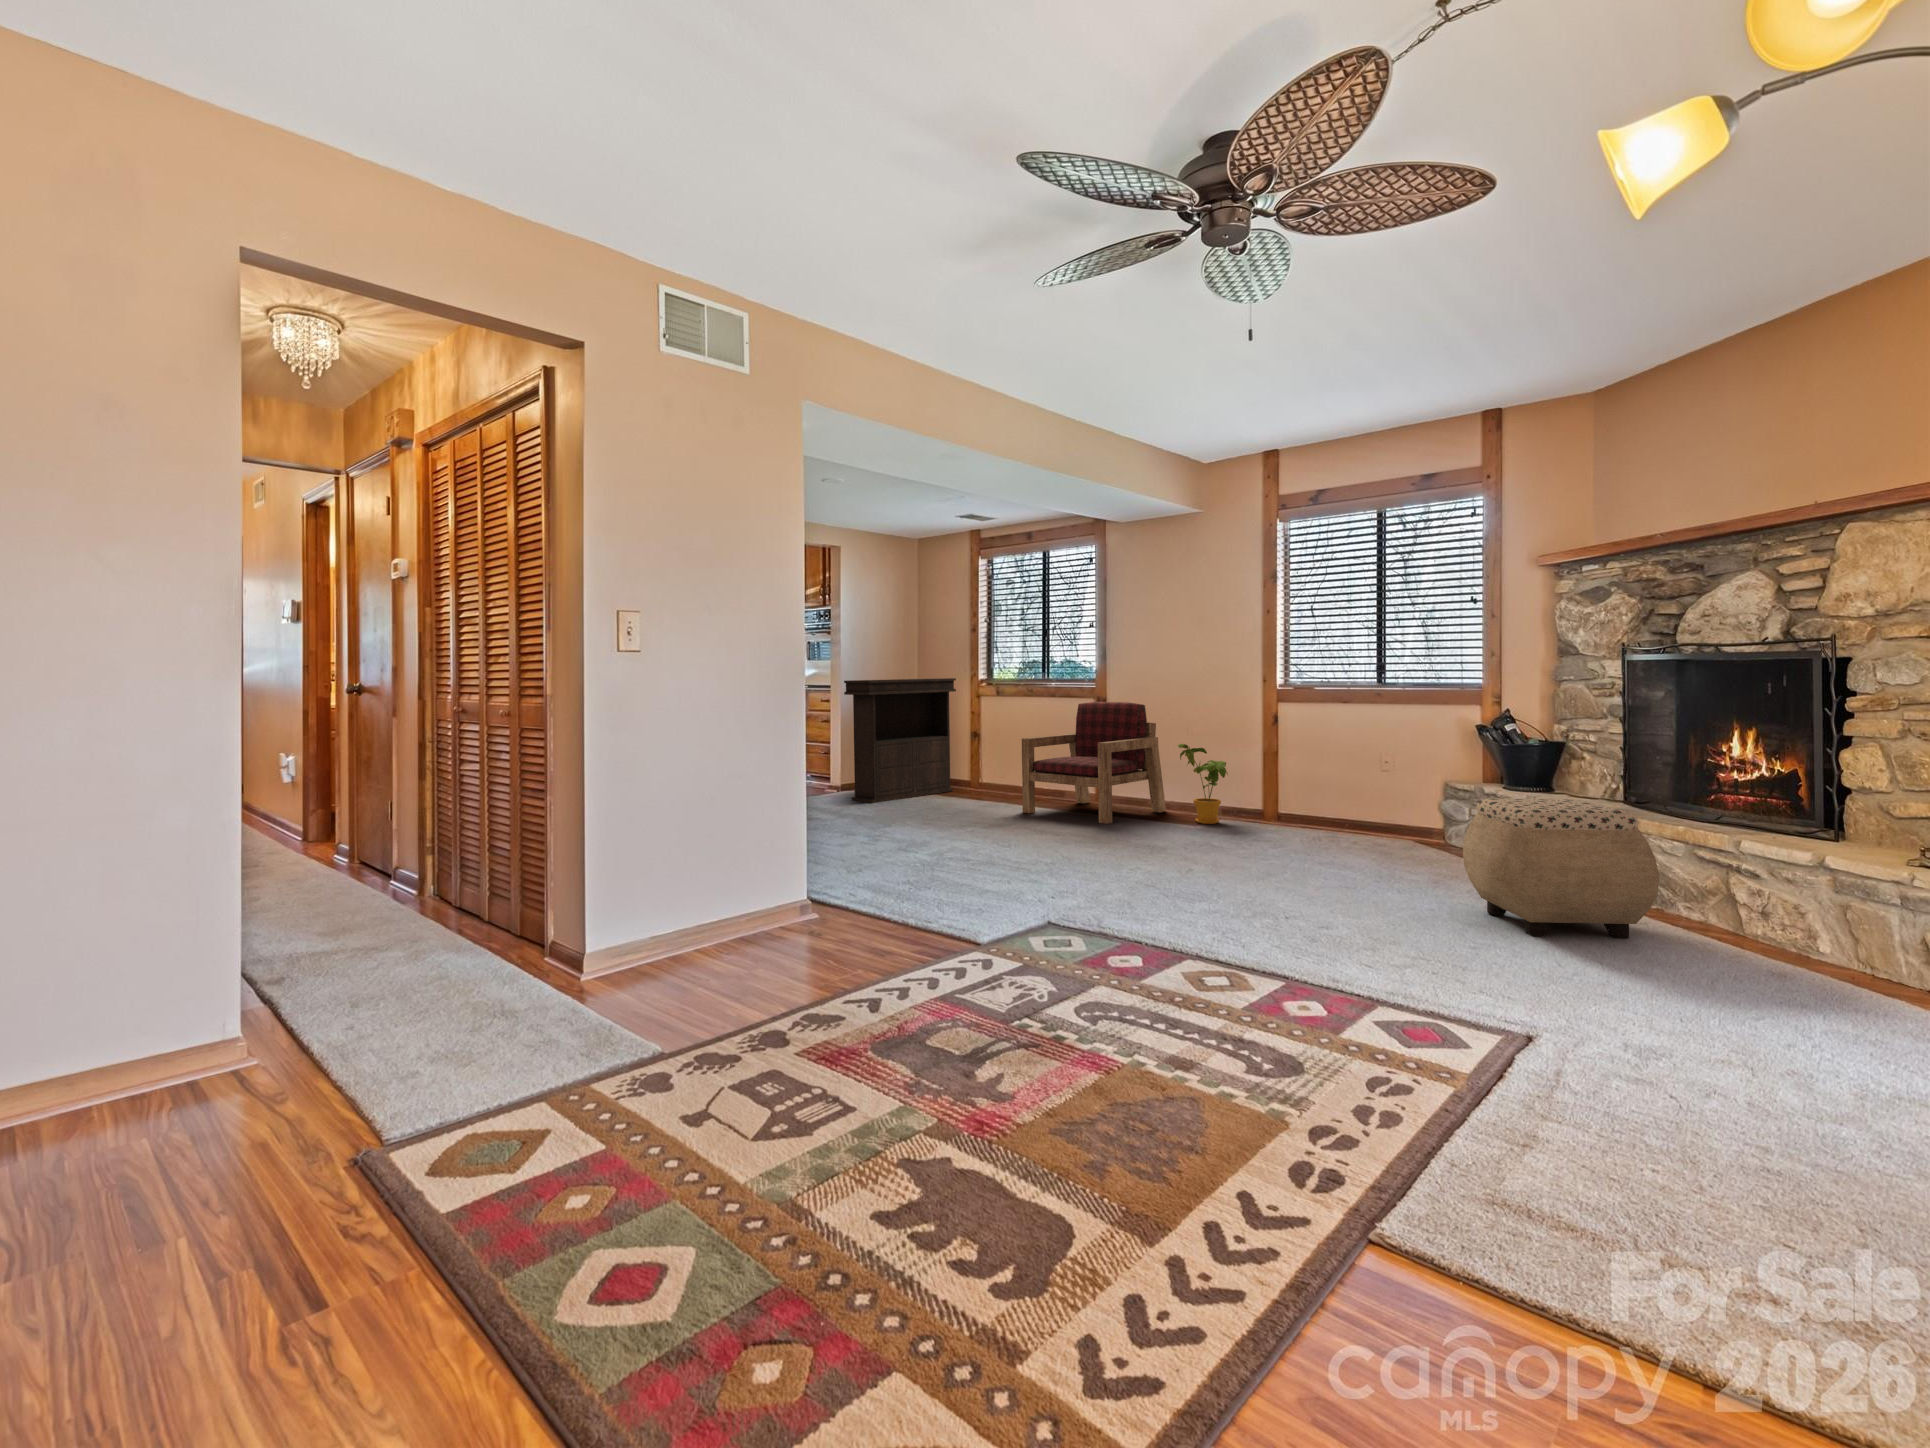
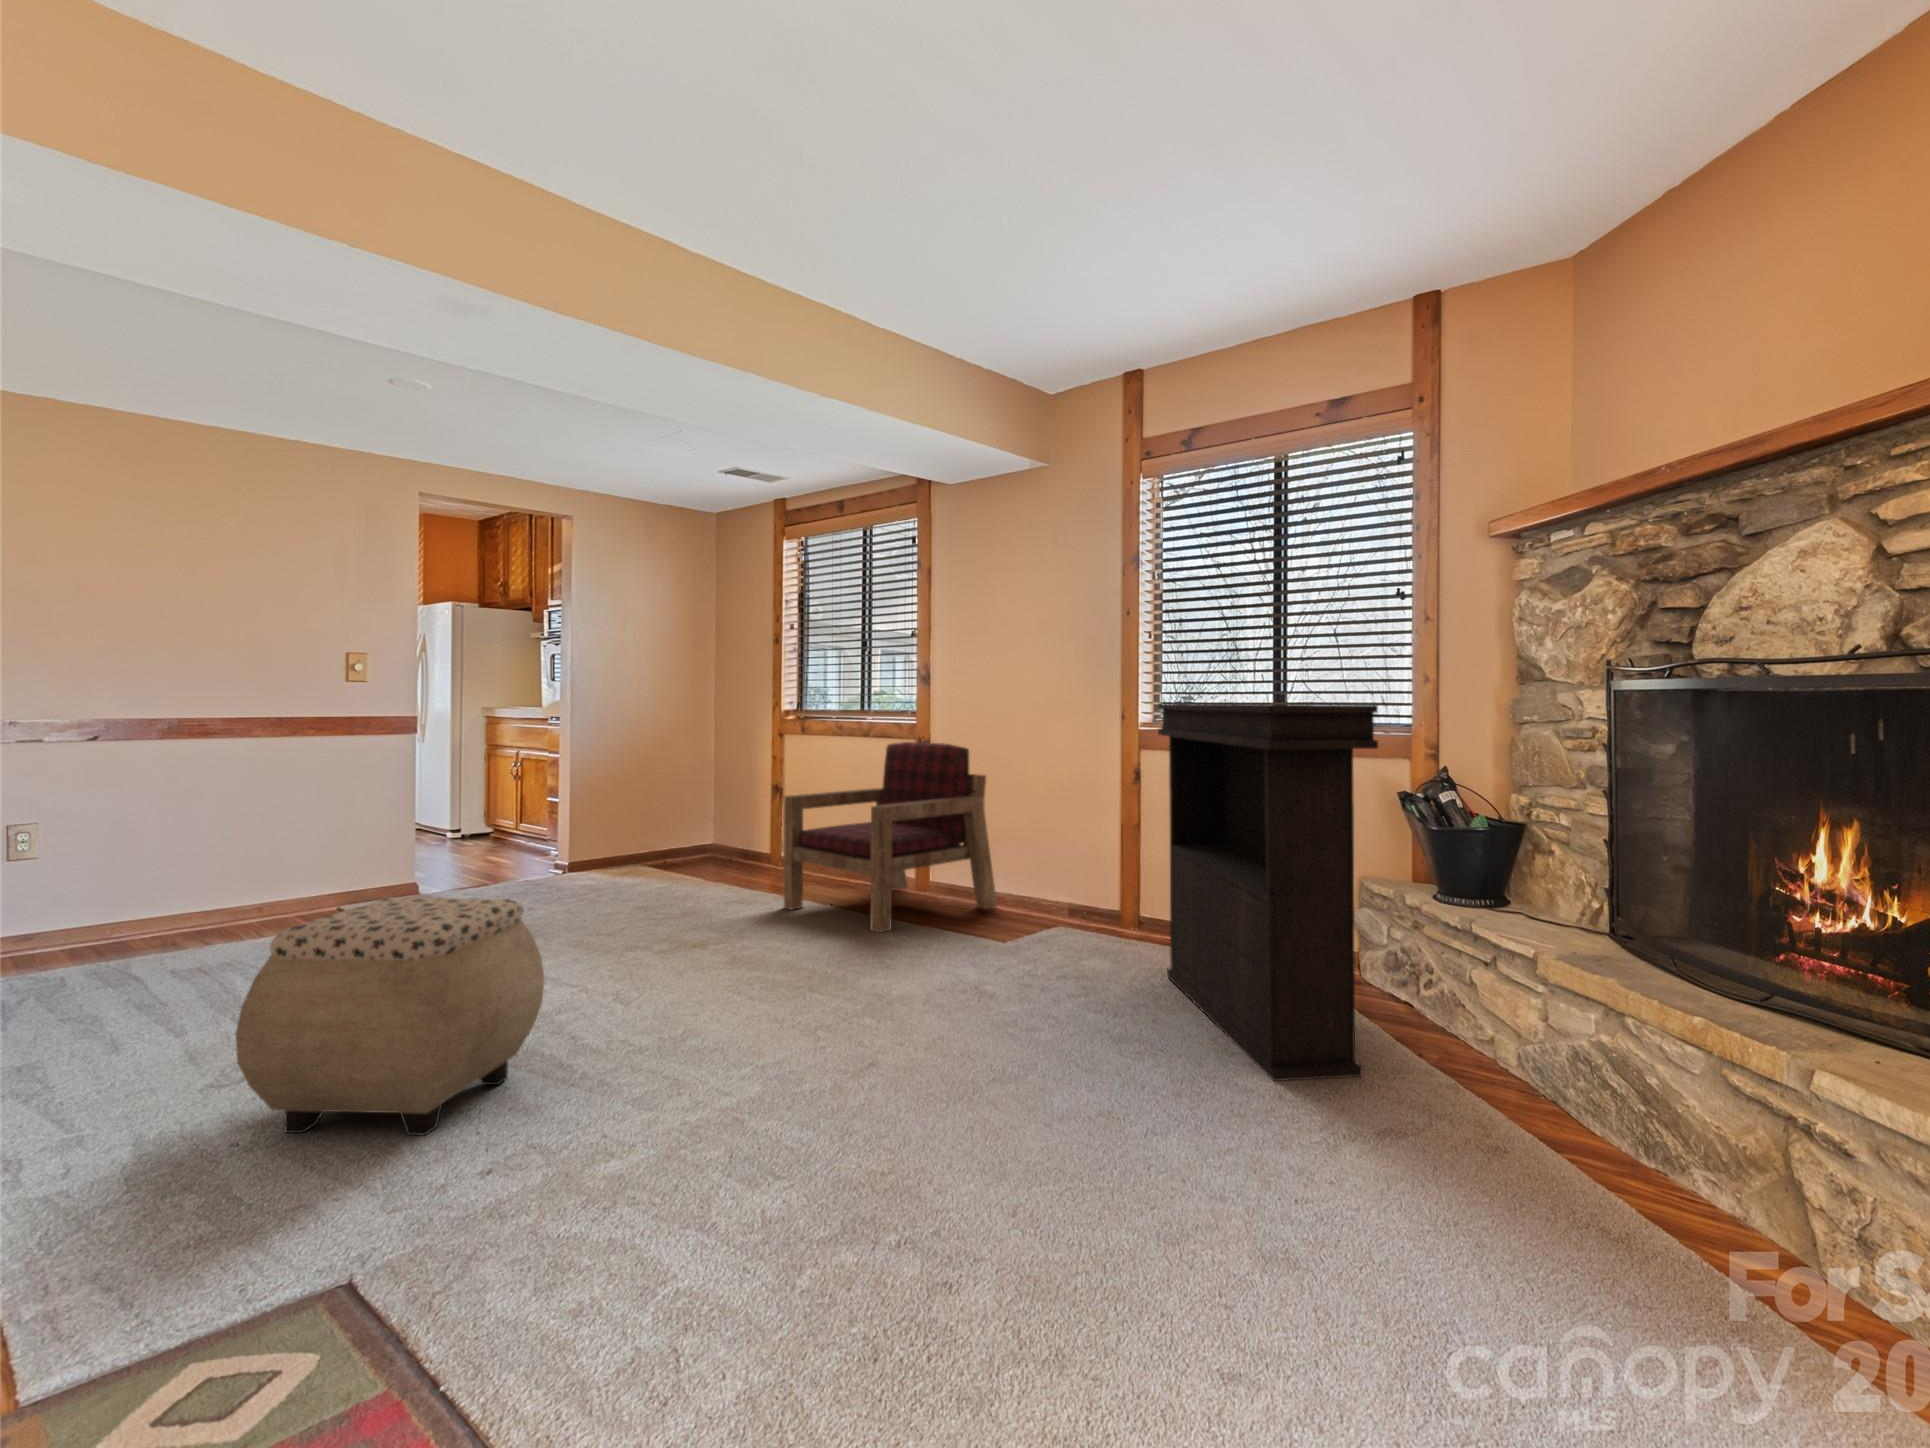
console table: present [844,678,956,803] -> present [1158,704,1378,1081]
house plant: present [1178,744,1228,824] -> none [991,809,1072,933]
ottoman: present [1463,798,1659,938] -> present [236,897,544,1135]

